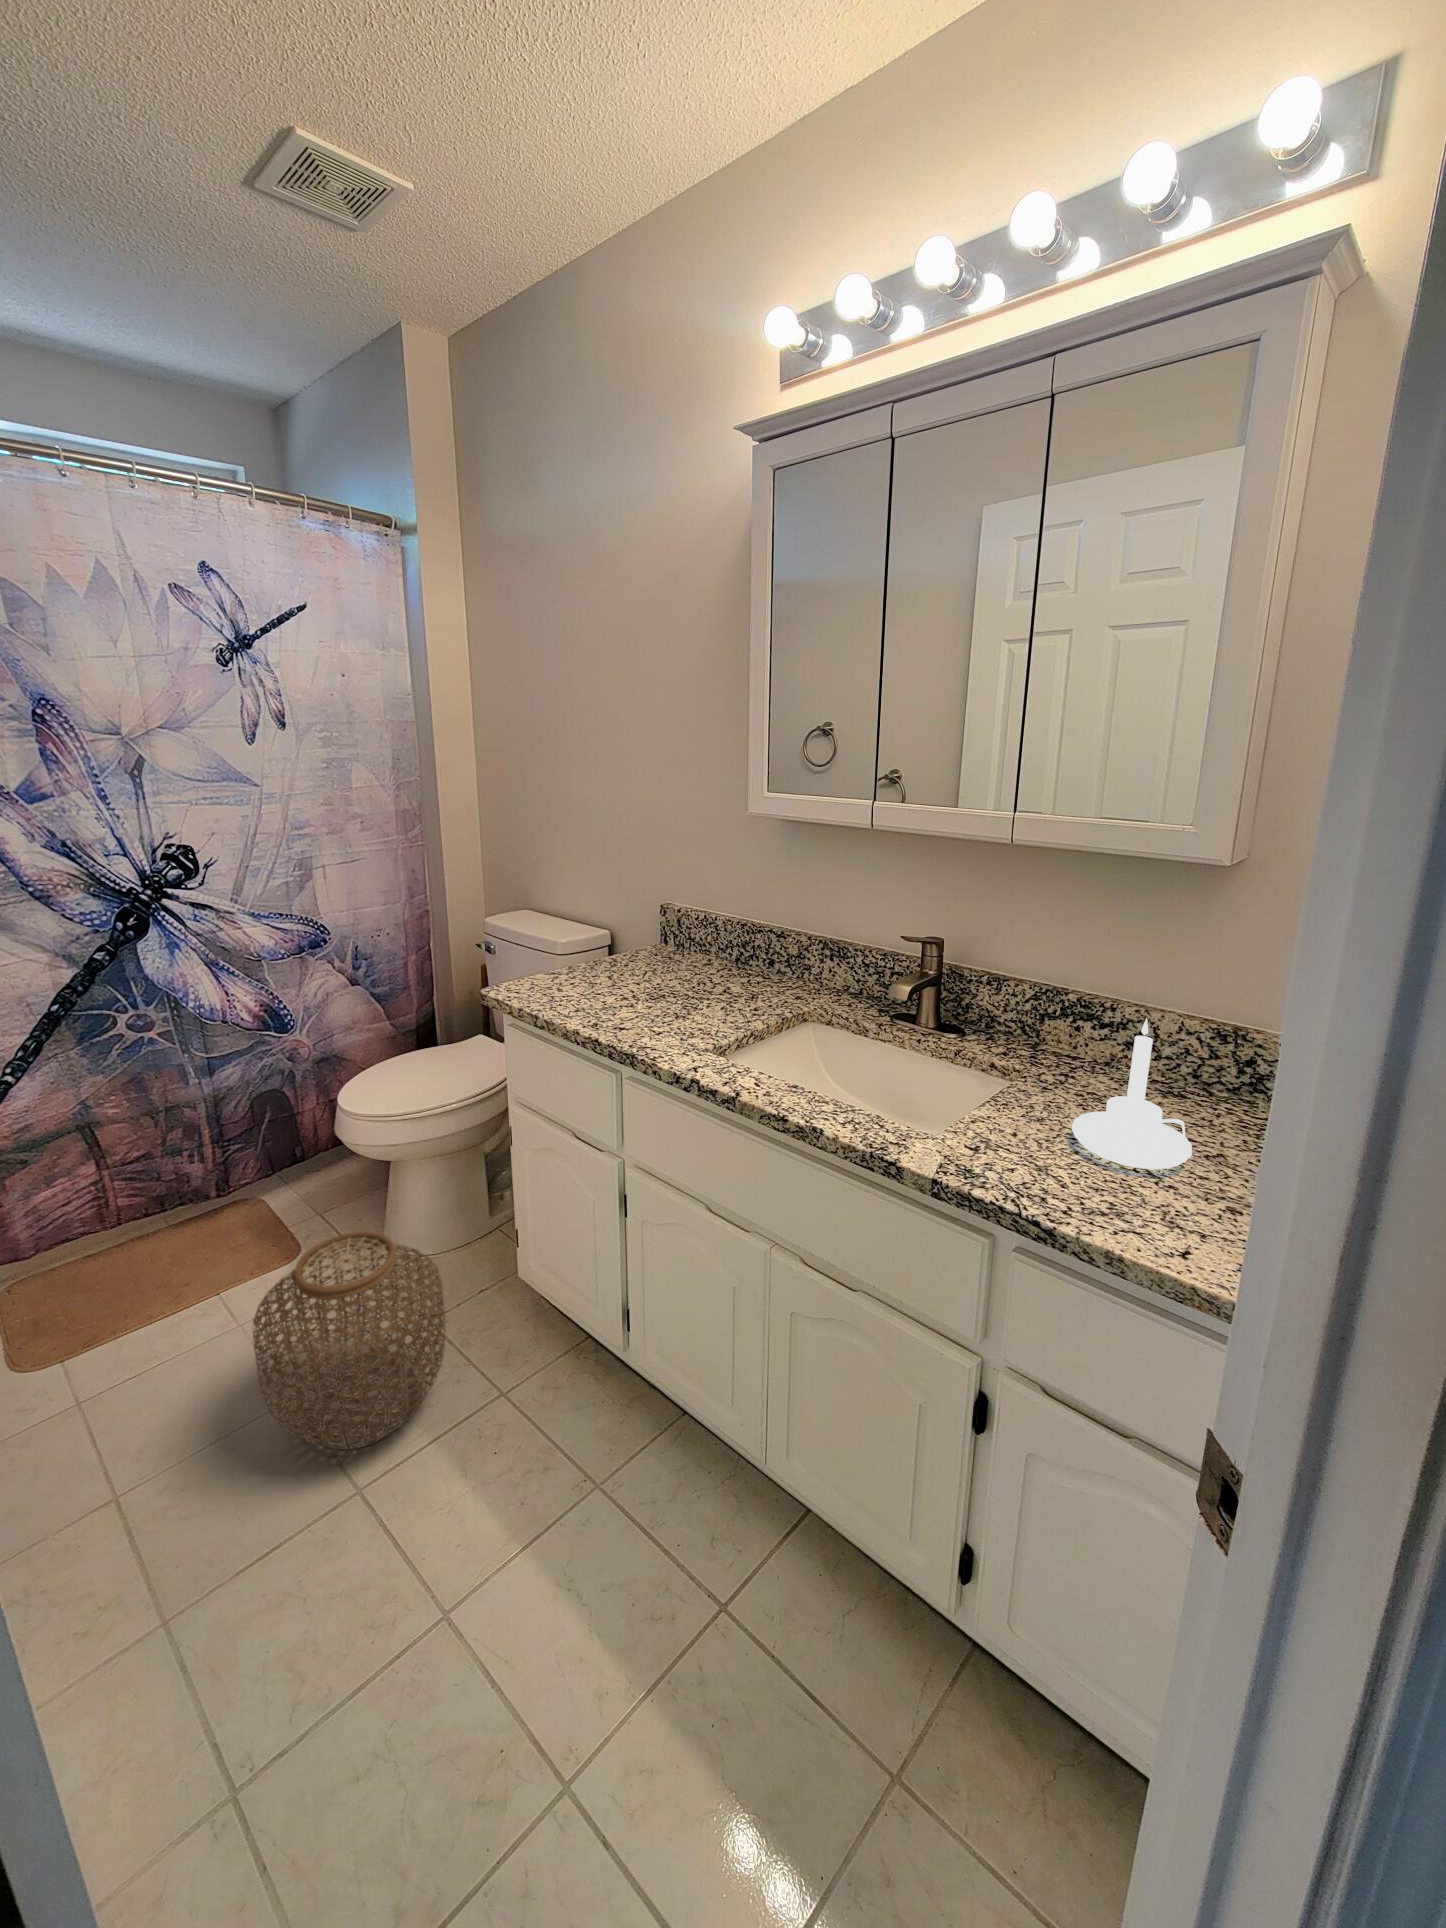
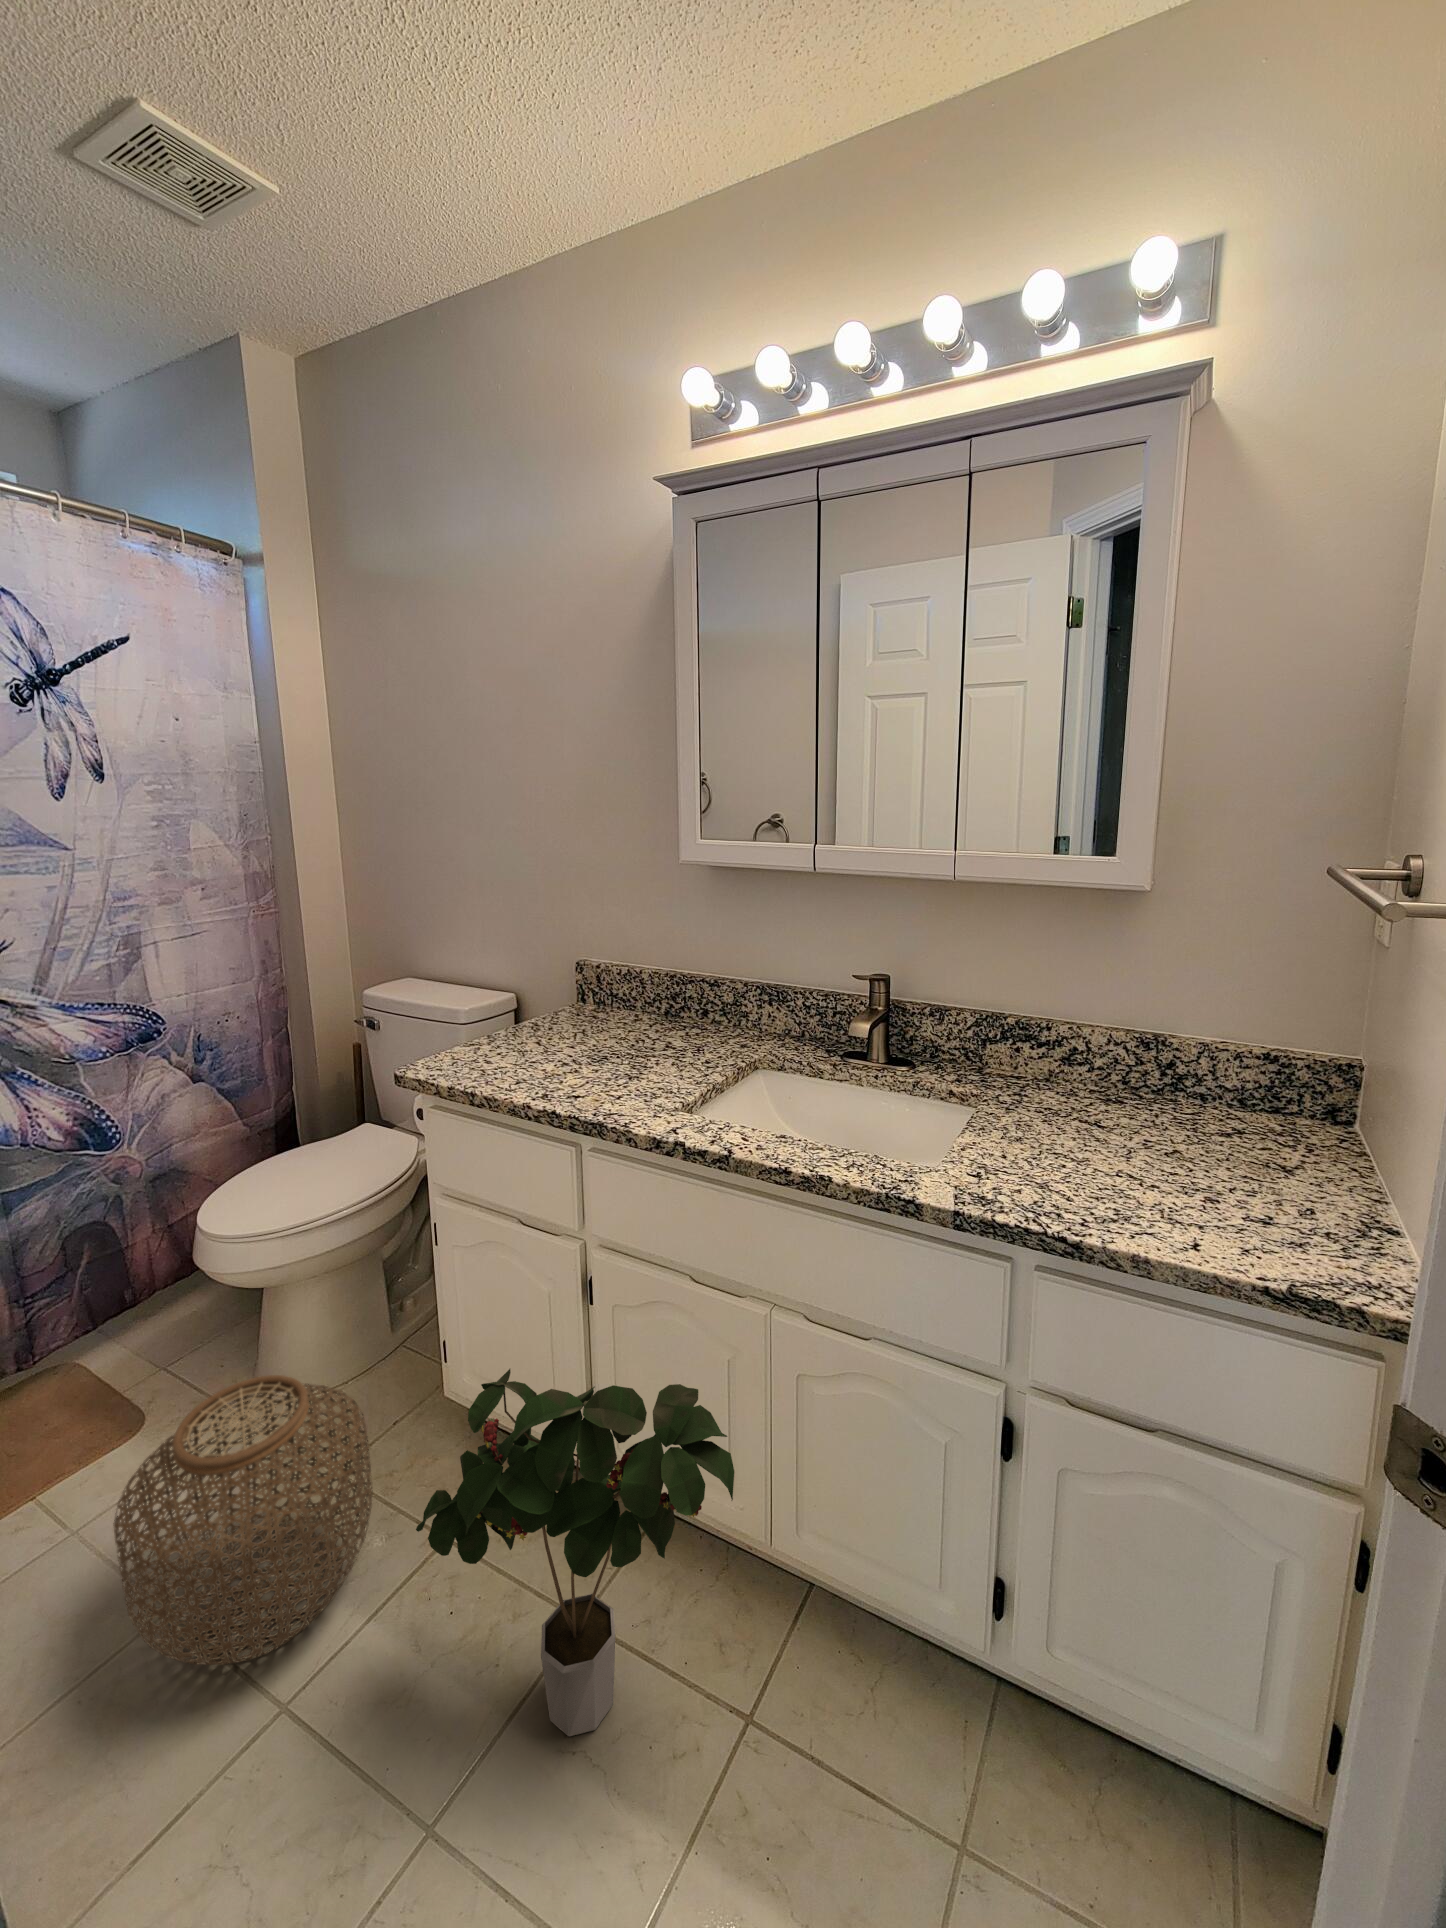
candle holder: present [1072,1018,1192,1169] -> none [1051,1033,1159,1173]
potted plant: none [461,1258,721,1577] -> present [416,1369,734,1736]

